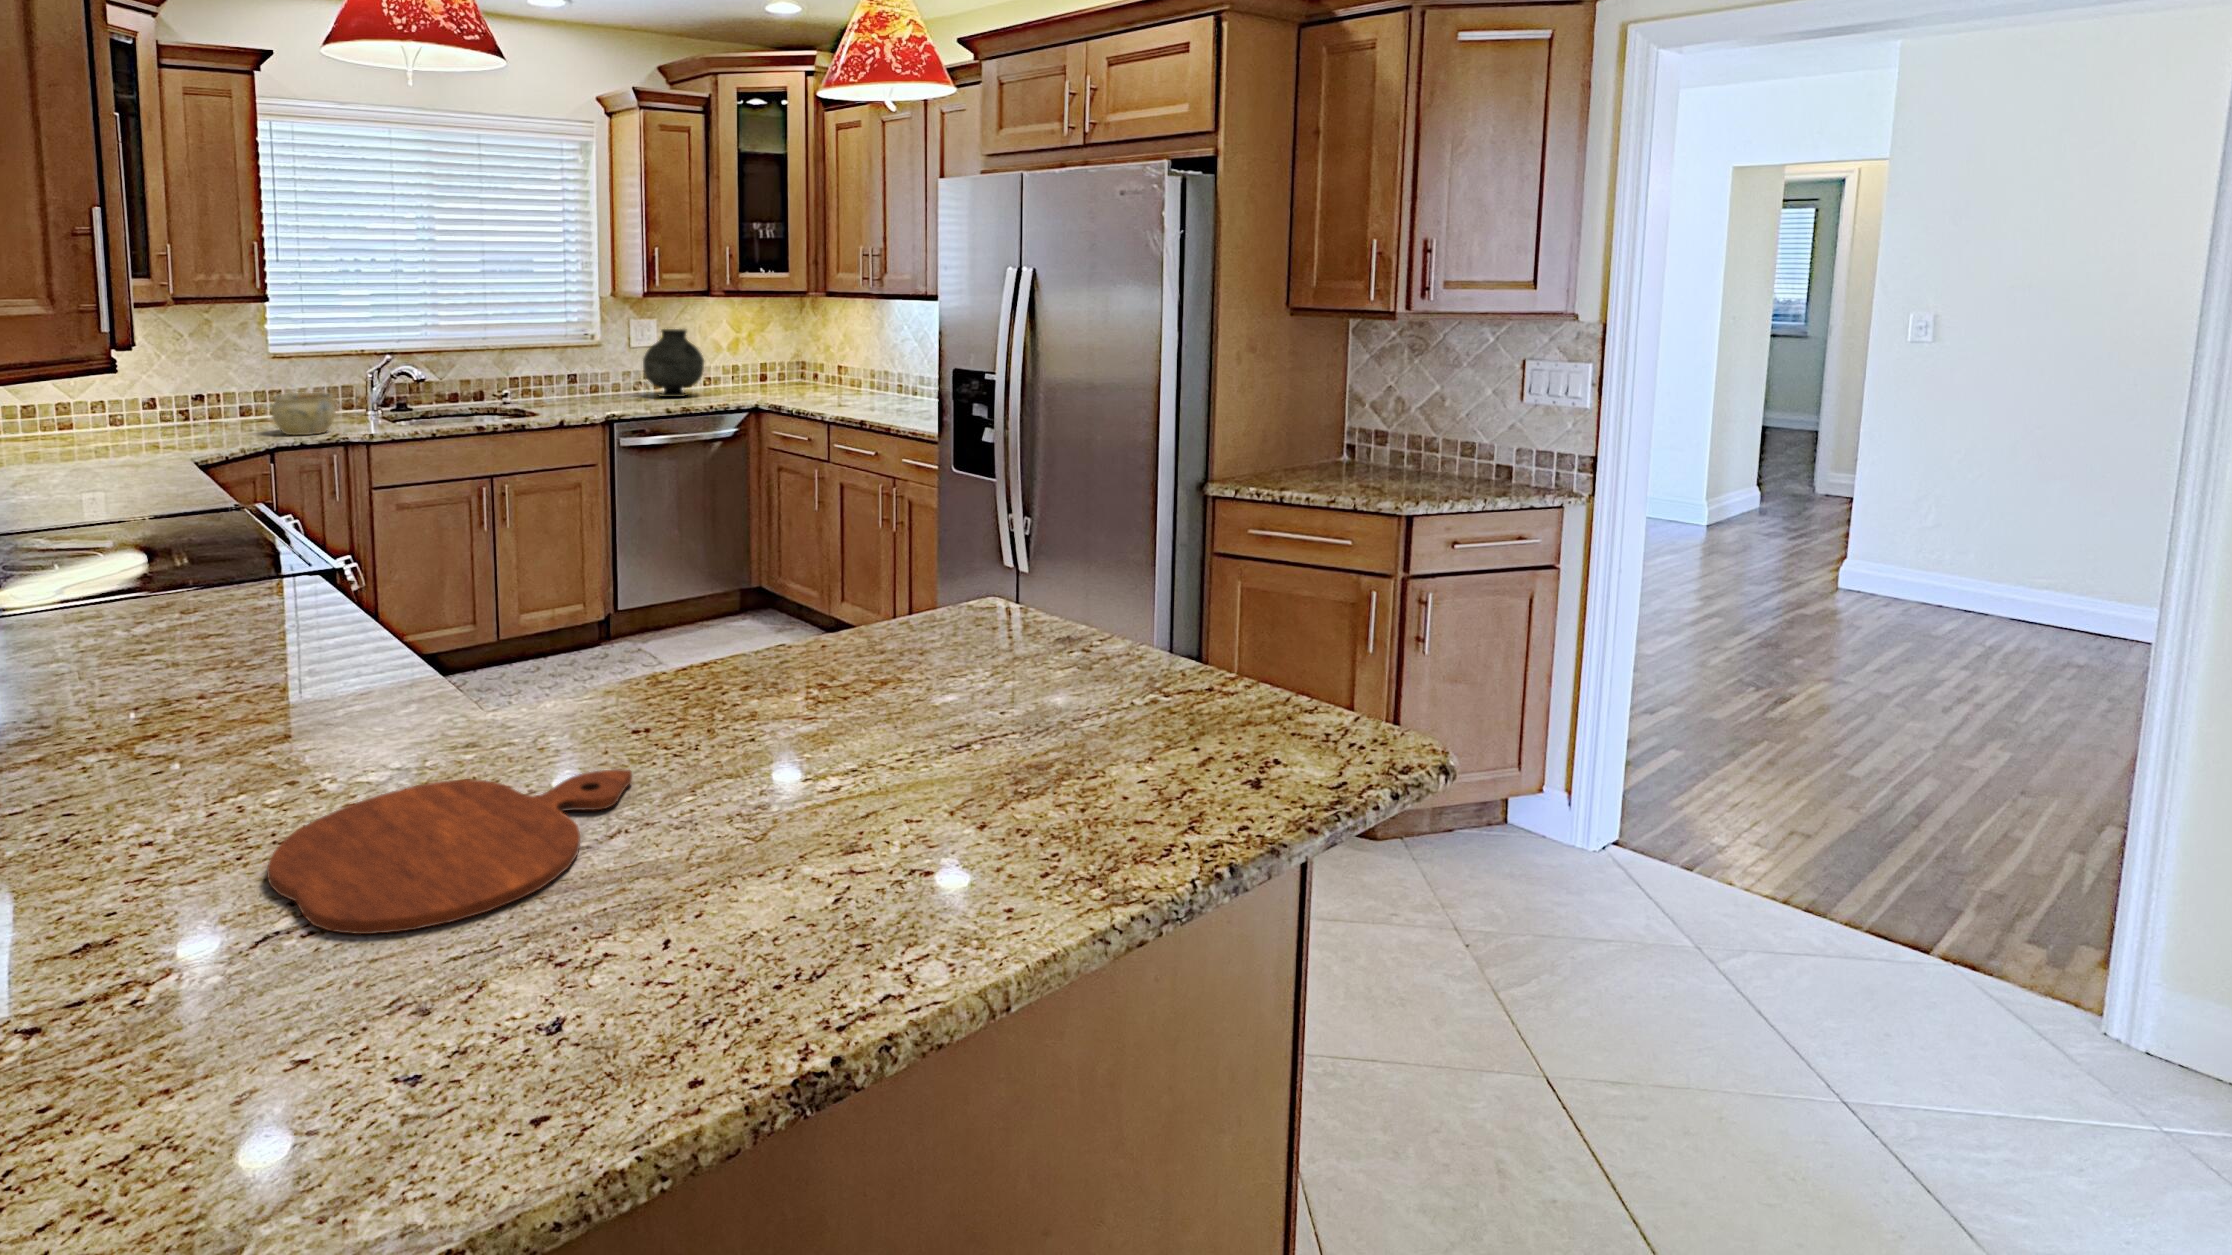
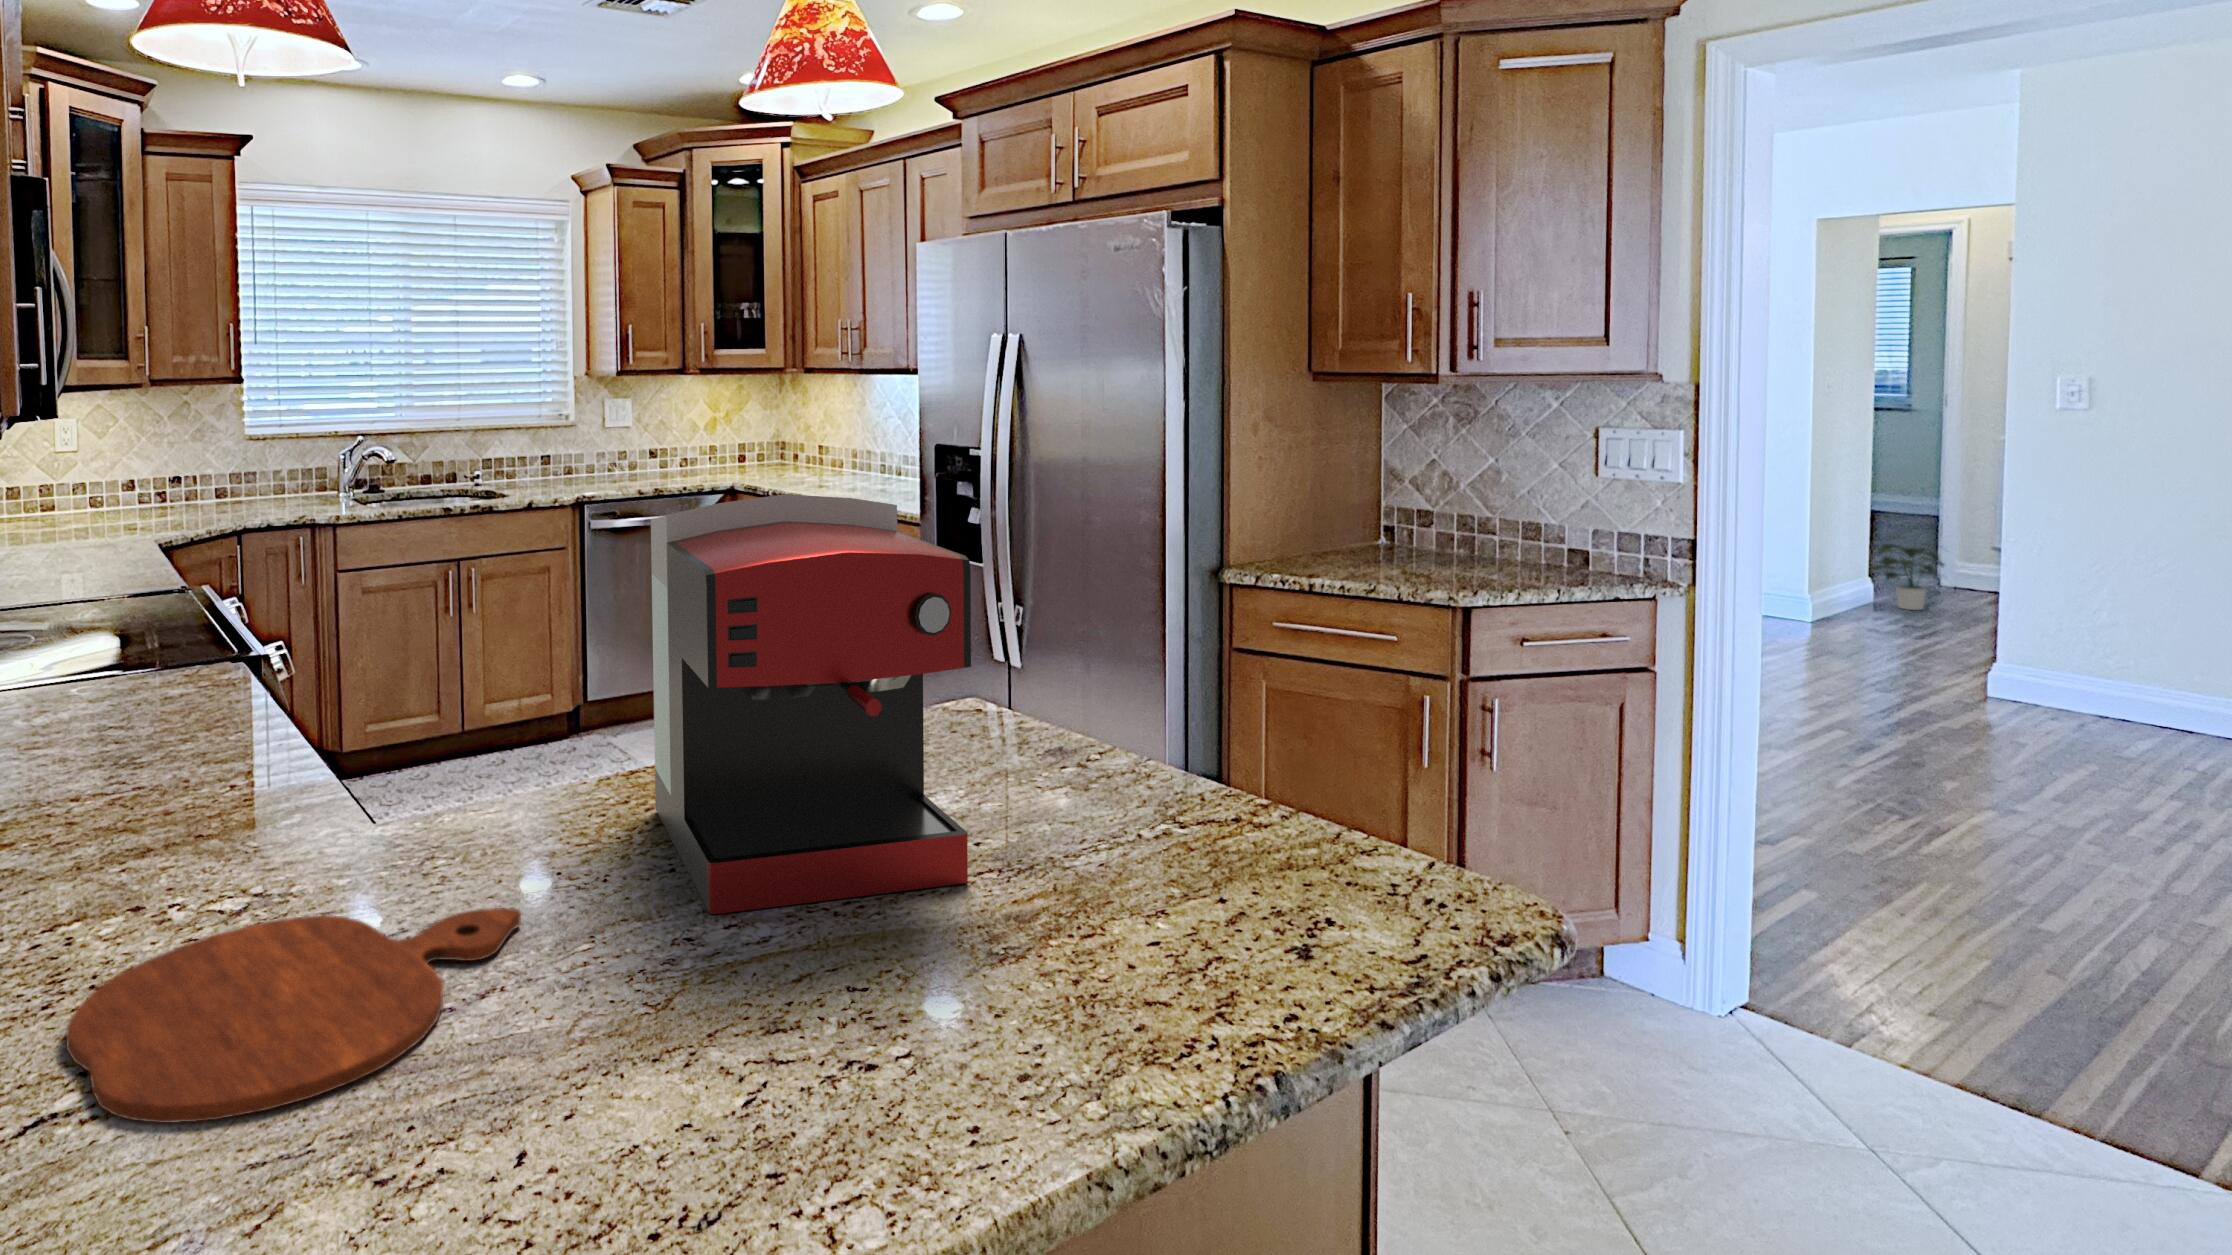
vase: present [643,329,704,397] -> none [613,408,677,478]
ceramic bowl: present [271,392,336,435] -> none [232,474,296,518]
coffee maker: none [728,424,1003,770] -> present [651,494,971,914]
potted plant: none [1747,450,1811,514] -> present [1872,536,1944,610]

